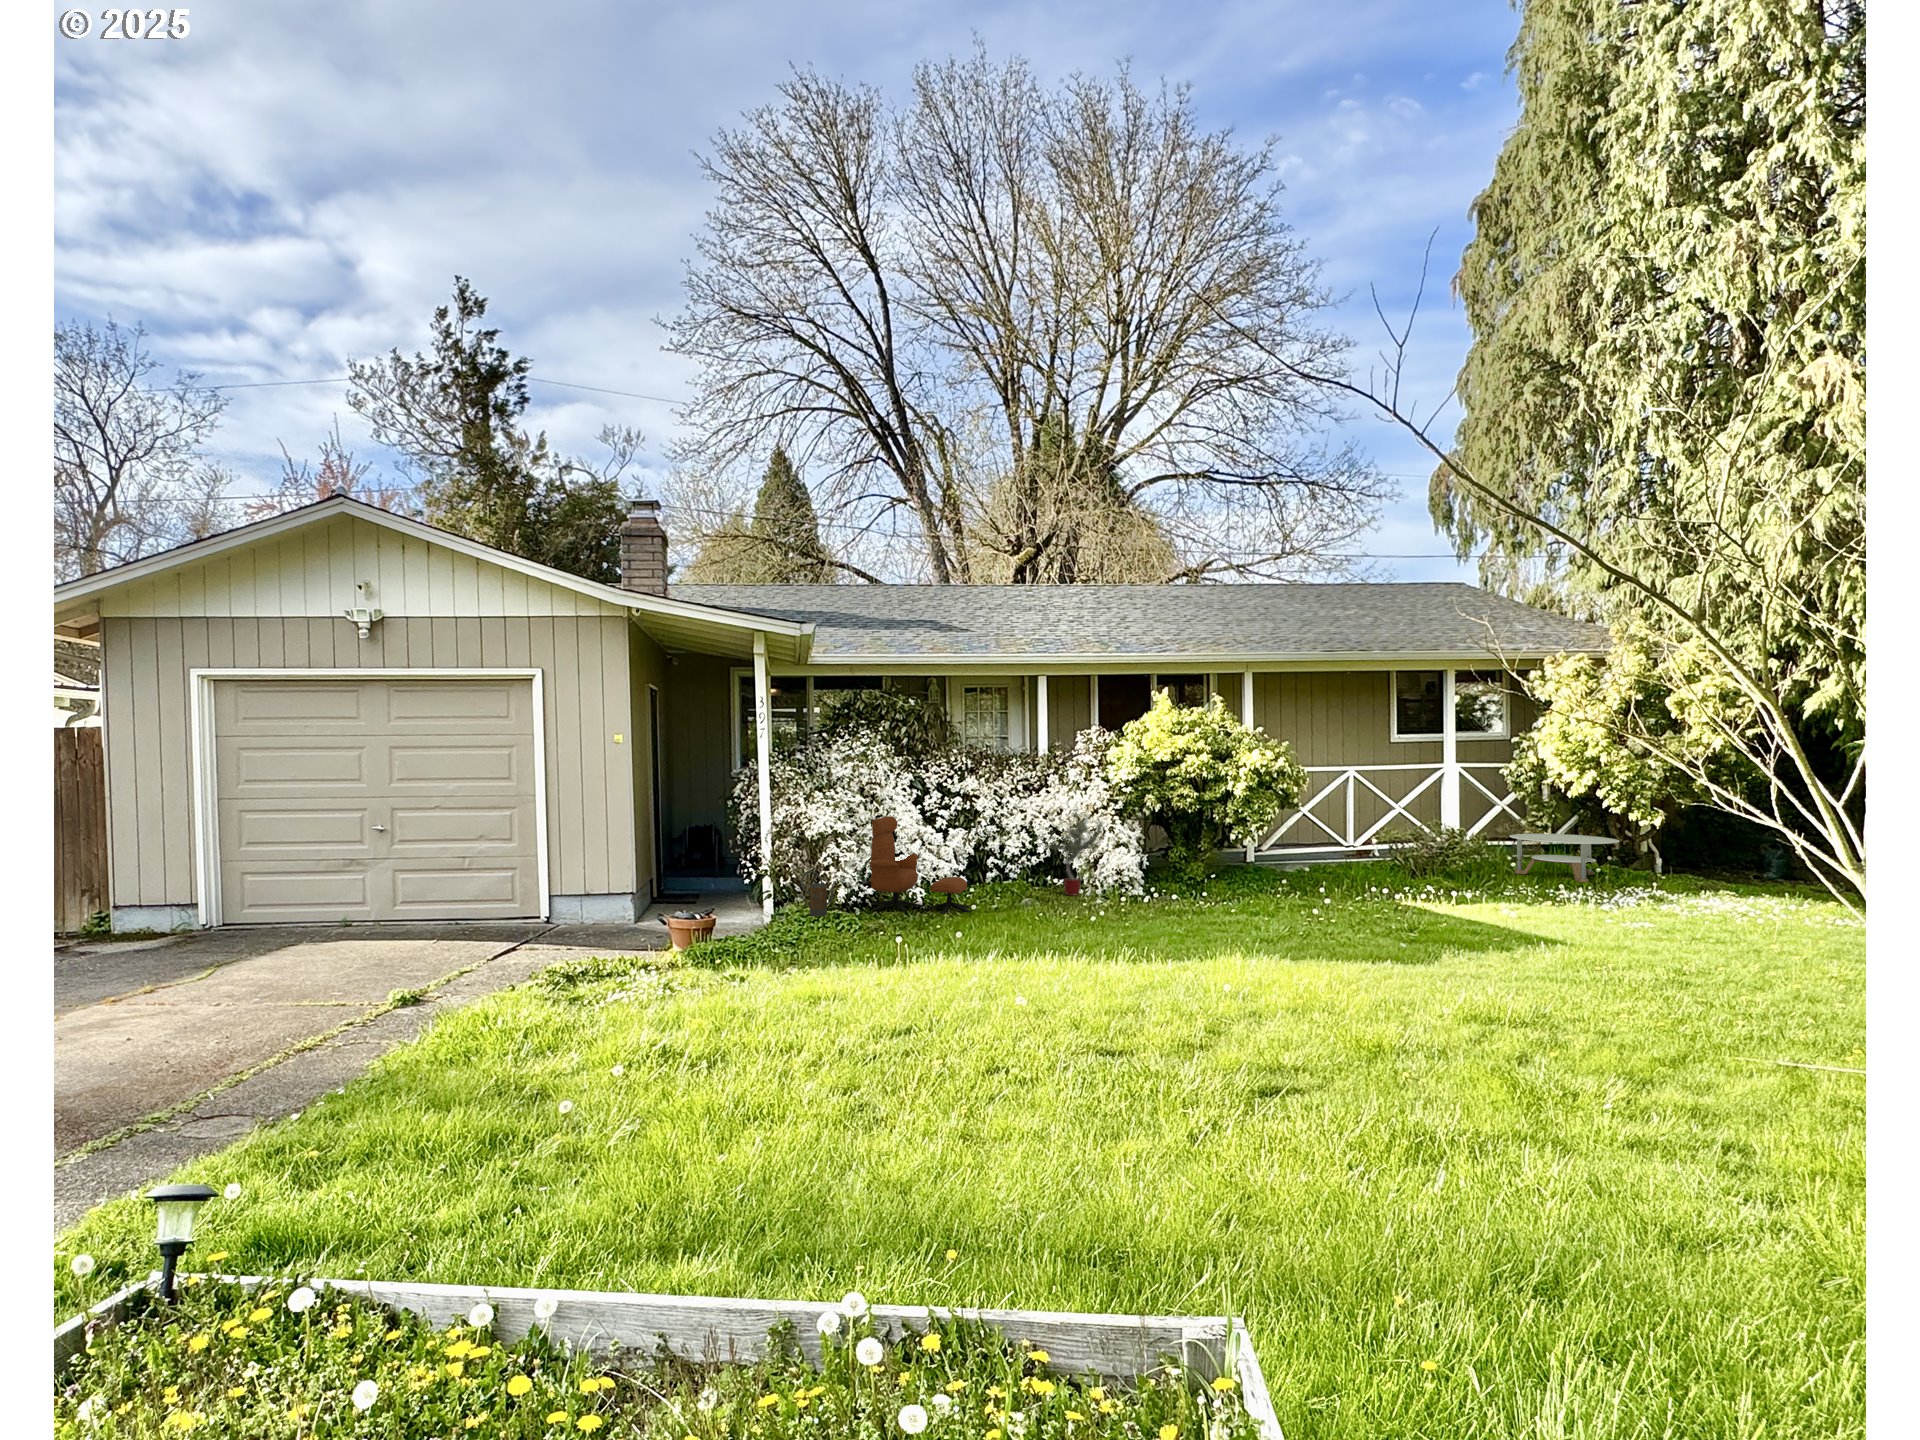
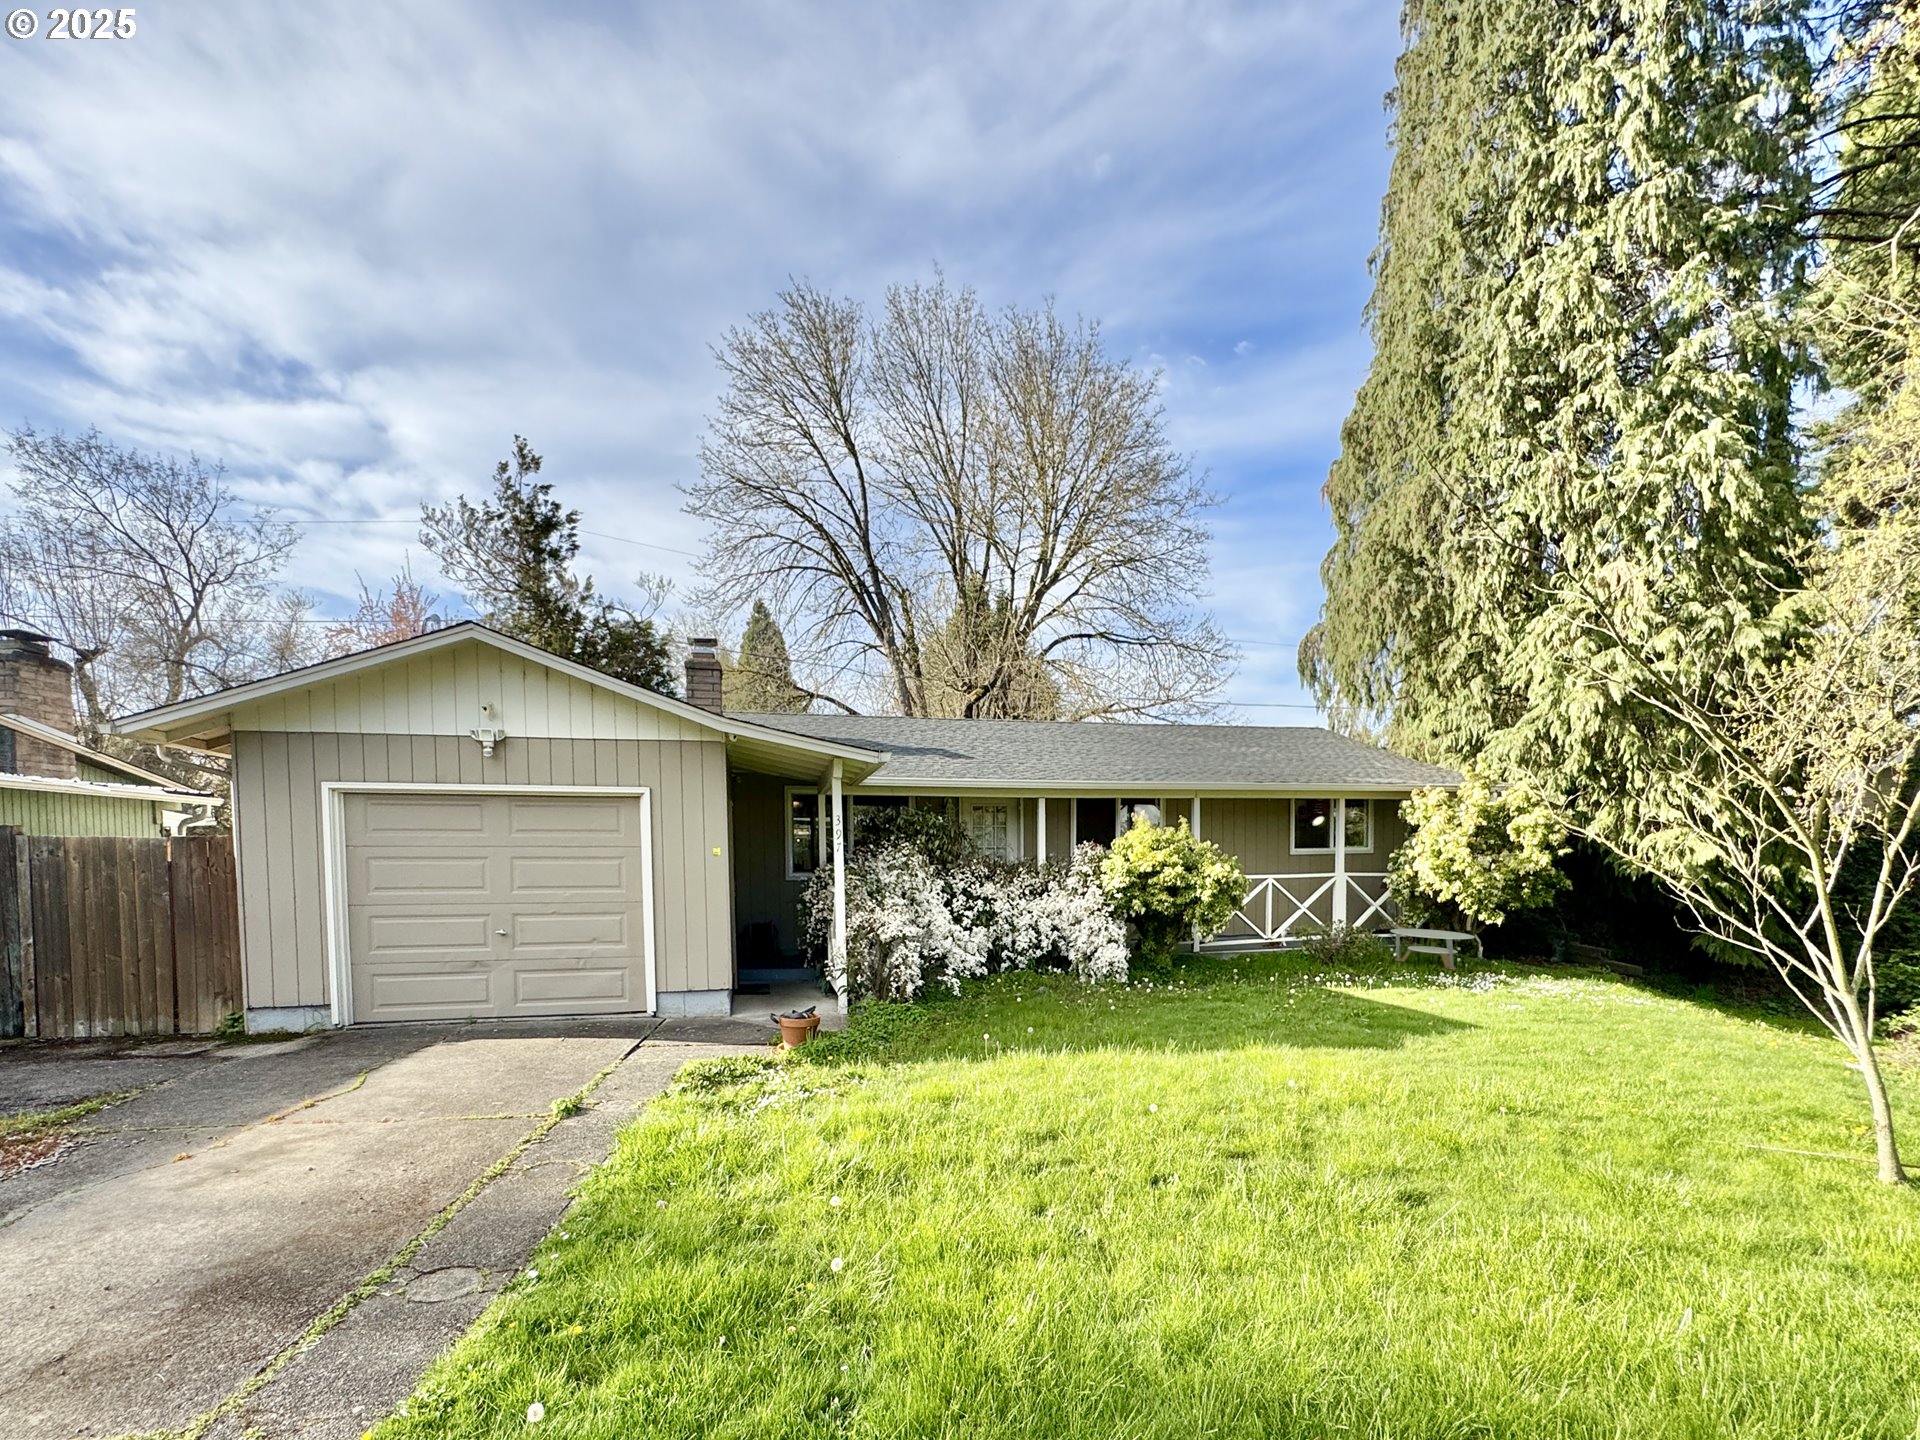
potted tree: present [1045,809,1102,896] -> none [1050,911,1105,985]
lounge chair: present [869,816,970,914] -> none [921,919,1008,1006]
watering can: present [801,871,837,916] -> none [868,968,900,1009]

